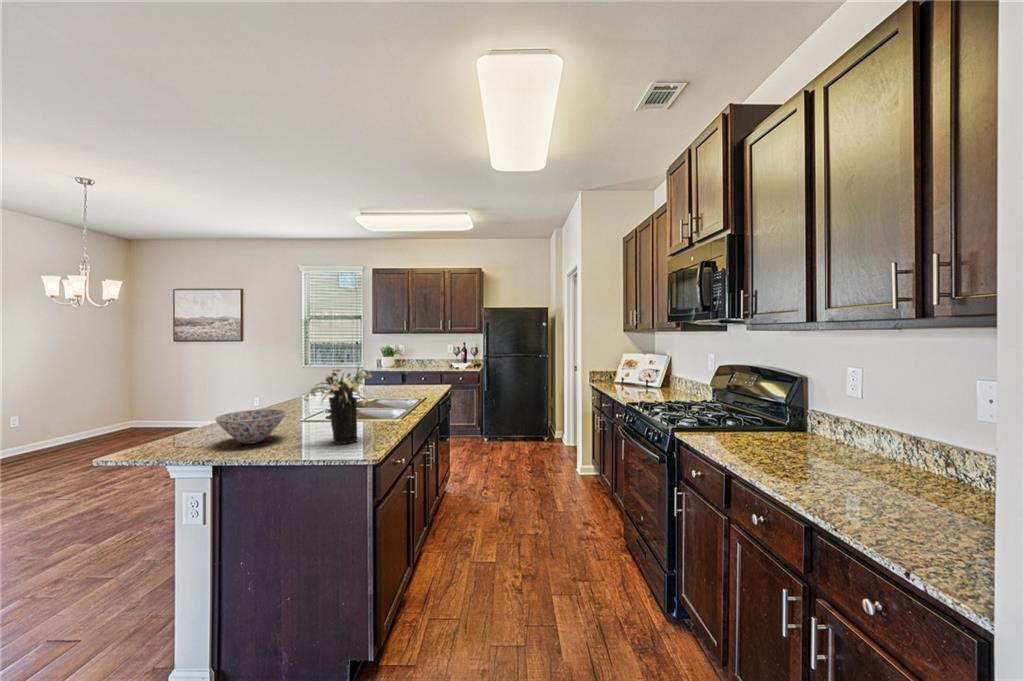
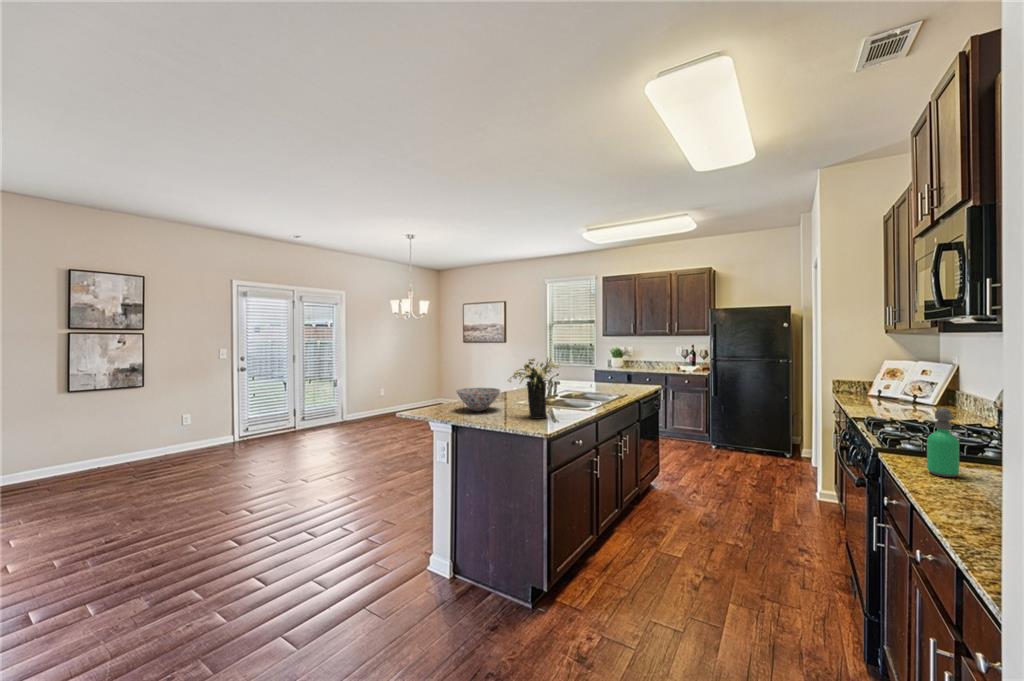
soap dispenser: none [714,396,735,451] -> present [927,408,959,477]

